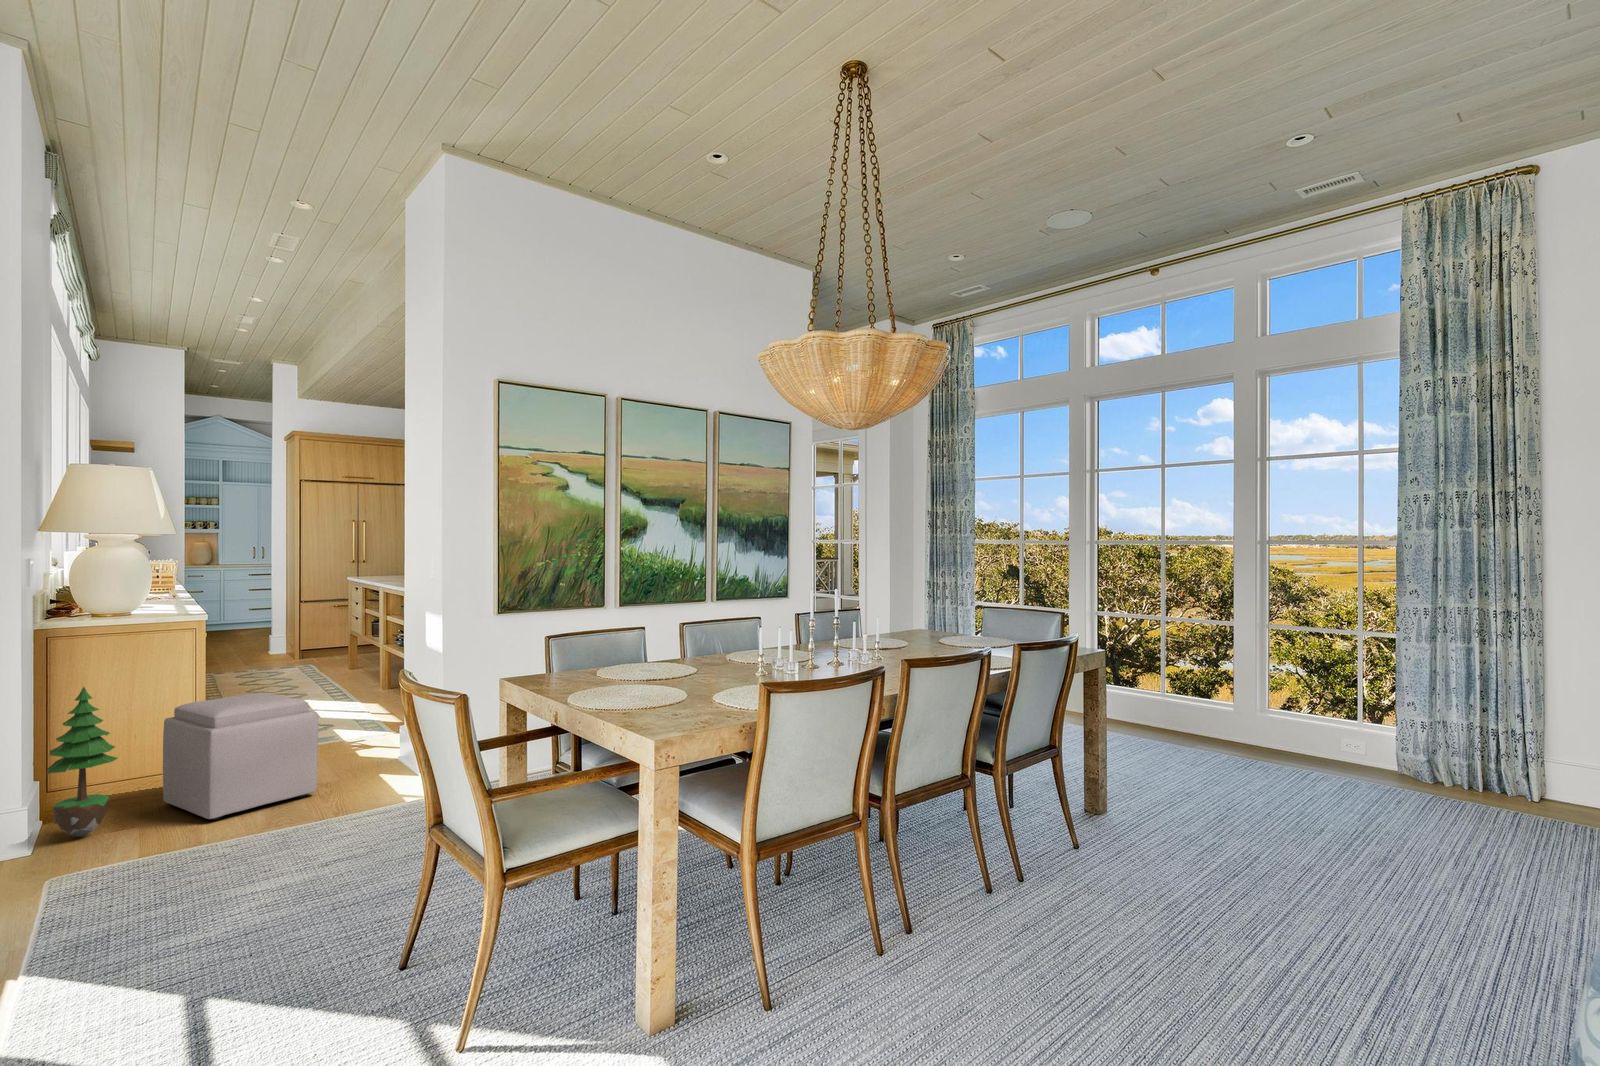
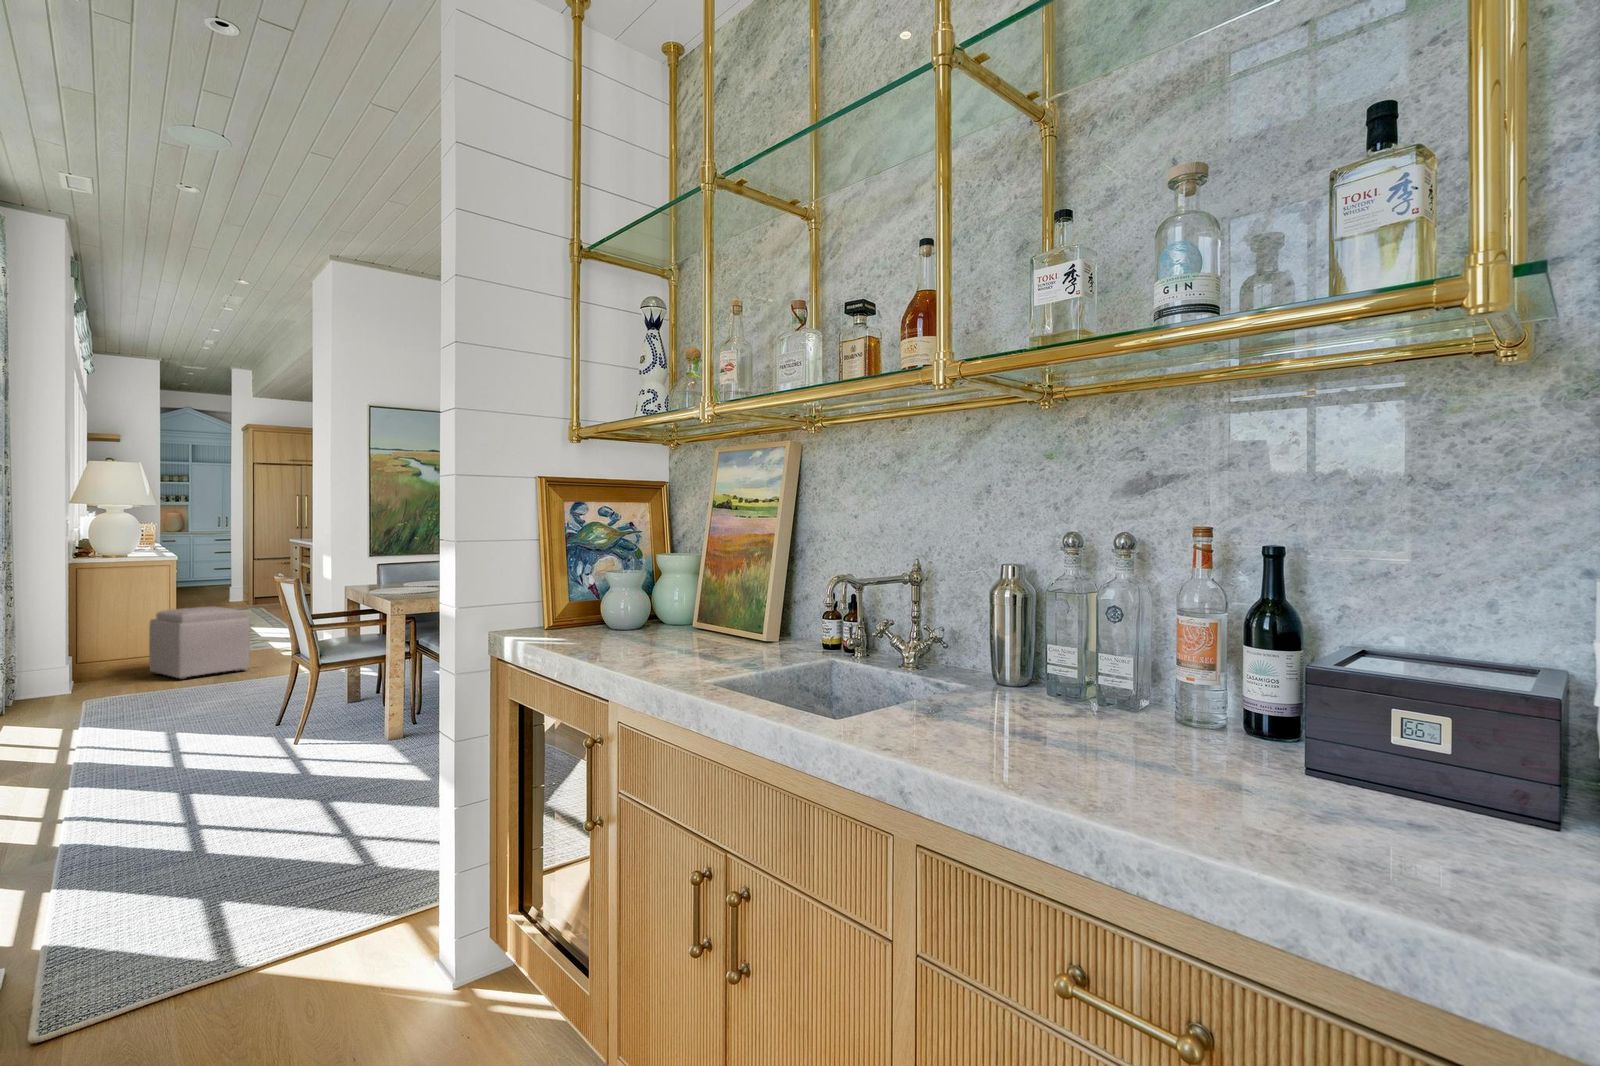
potted tree: present [47,687,118,837] -> none [78,594,122,685]

